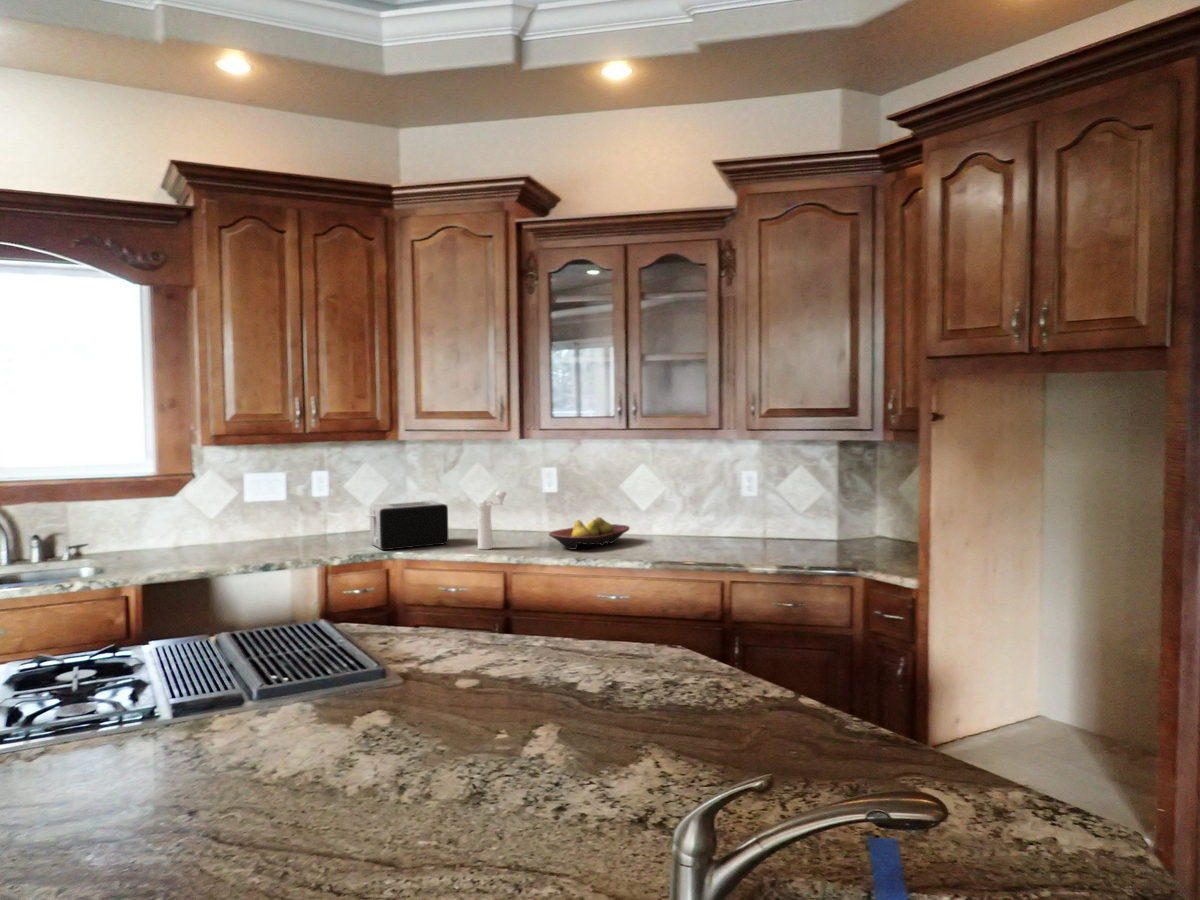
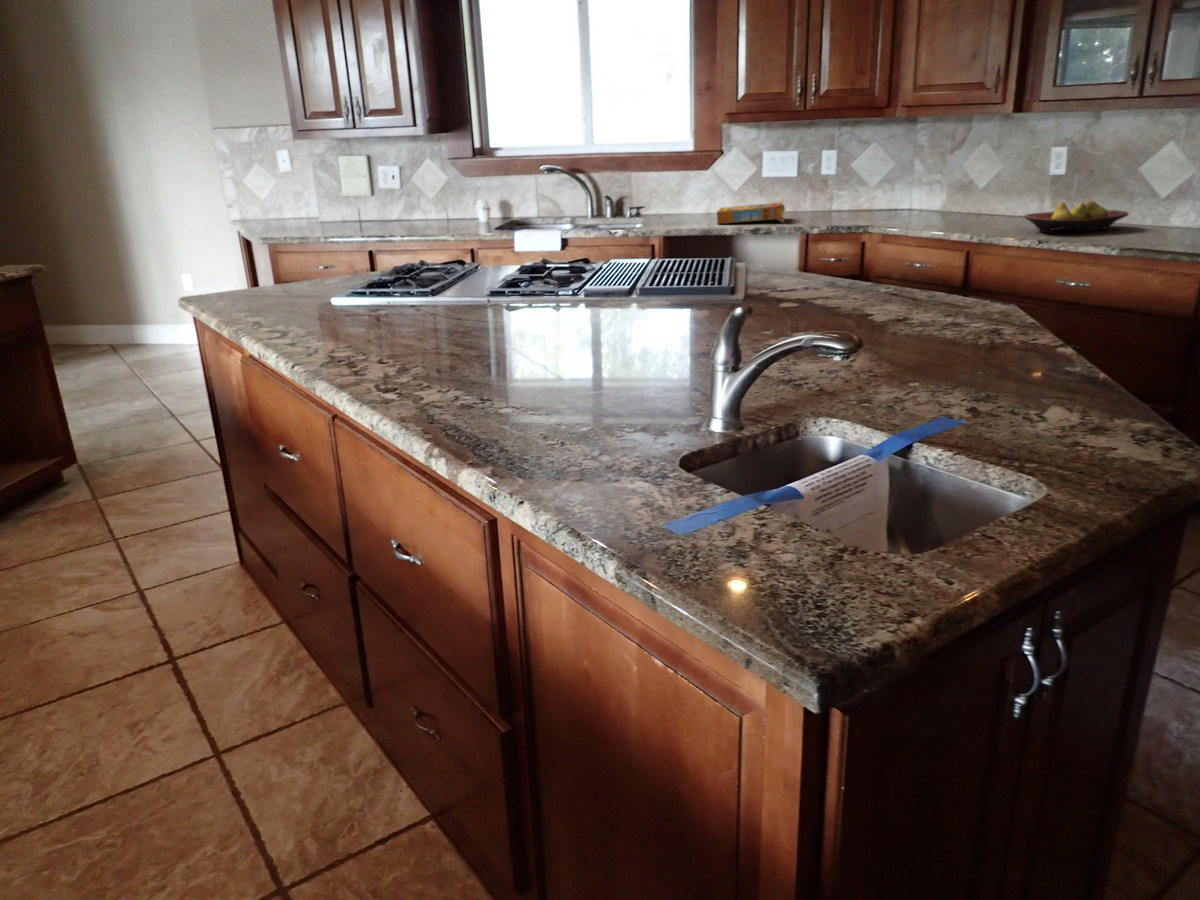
pepper mill: present [477,491,506,550] -> none [951,169,992,228]
toaster: present [367,501,449,550] -> none [853,179,931,224]
cereal box: none [203,527,290,561] -> present [717,200,785,224]

